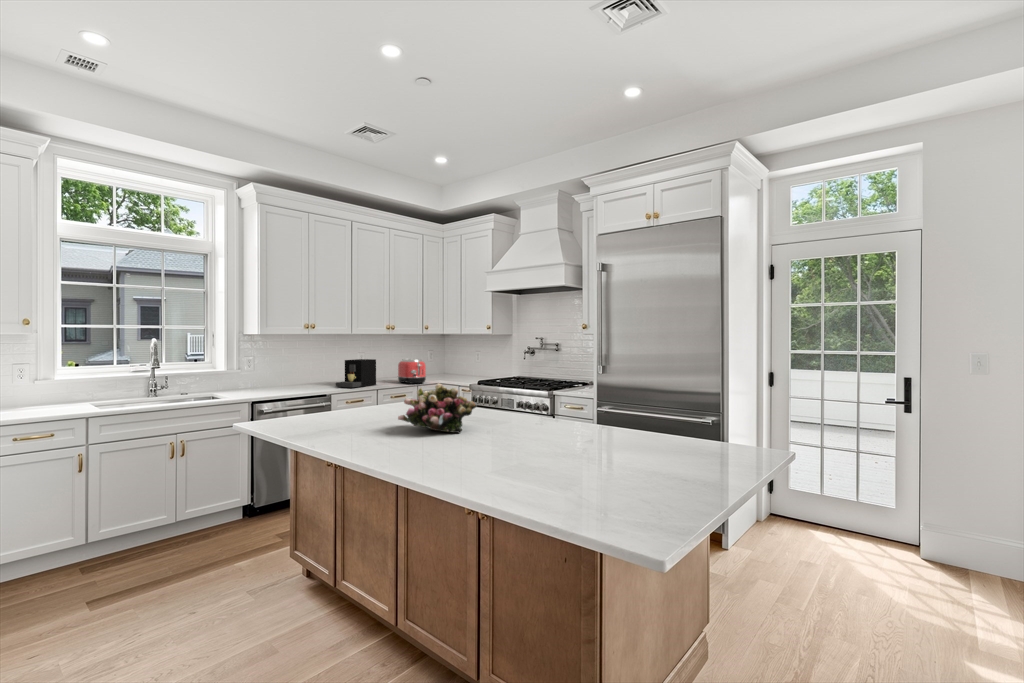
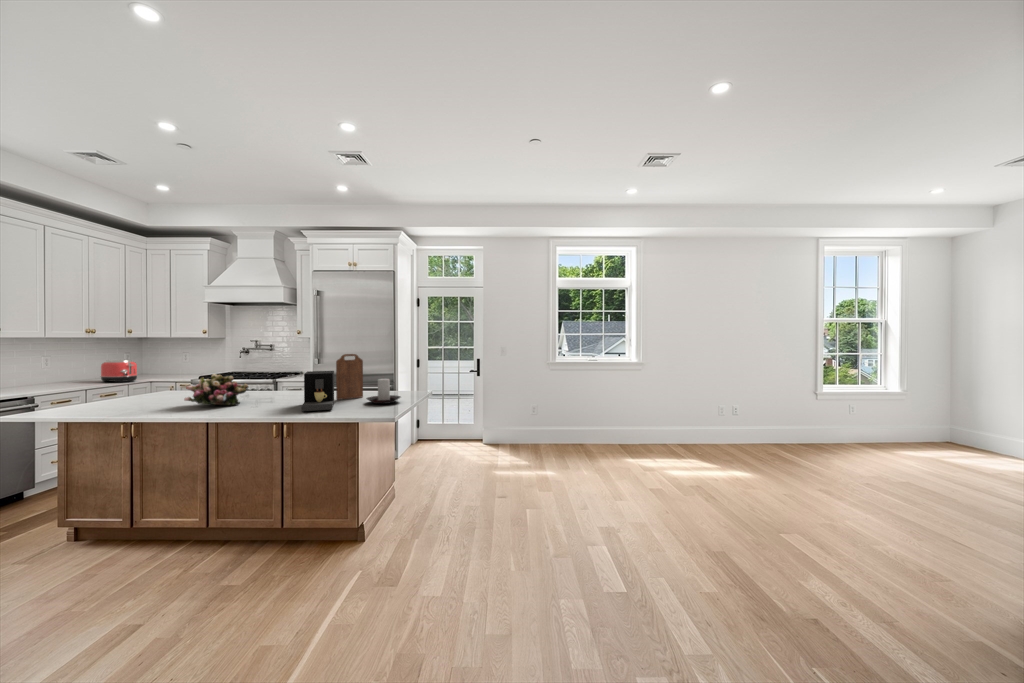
coffee maker: present [336,359,376,387] -> present [302,371,334,411]
cutting board: none [596,360,643,442] -> present [336,354,363,400]
candle holder: none [639,411,711,467] -> present [366,379,400,404]

